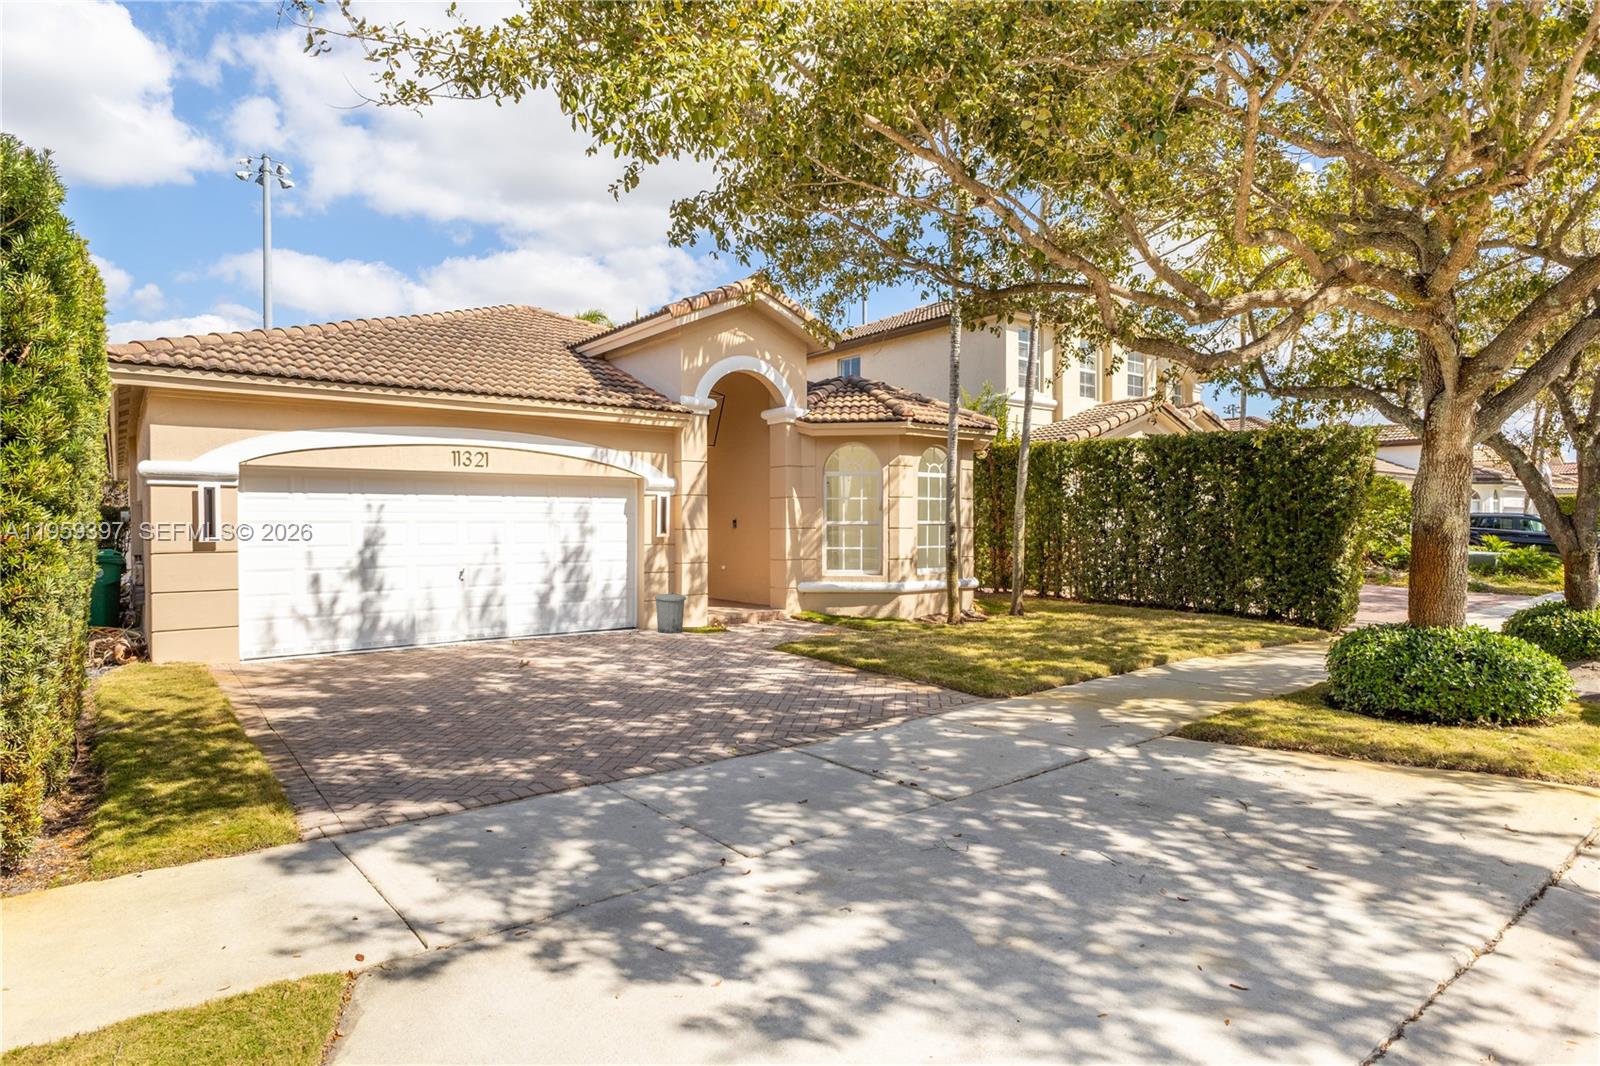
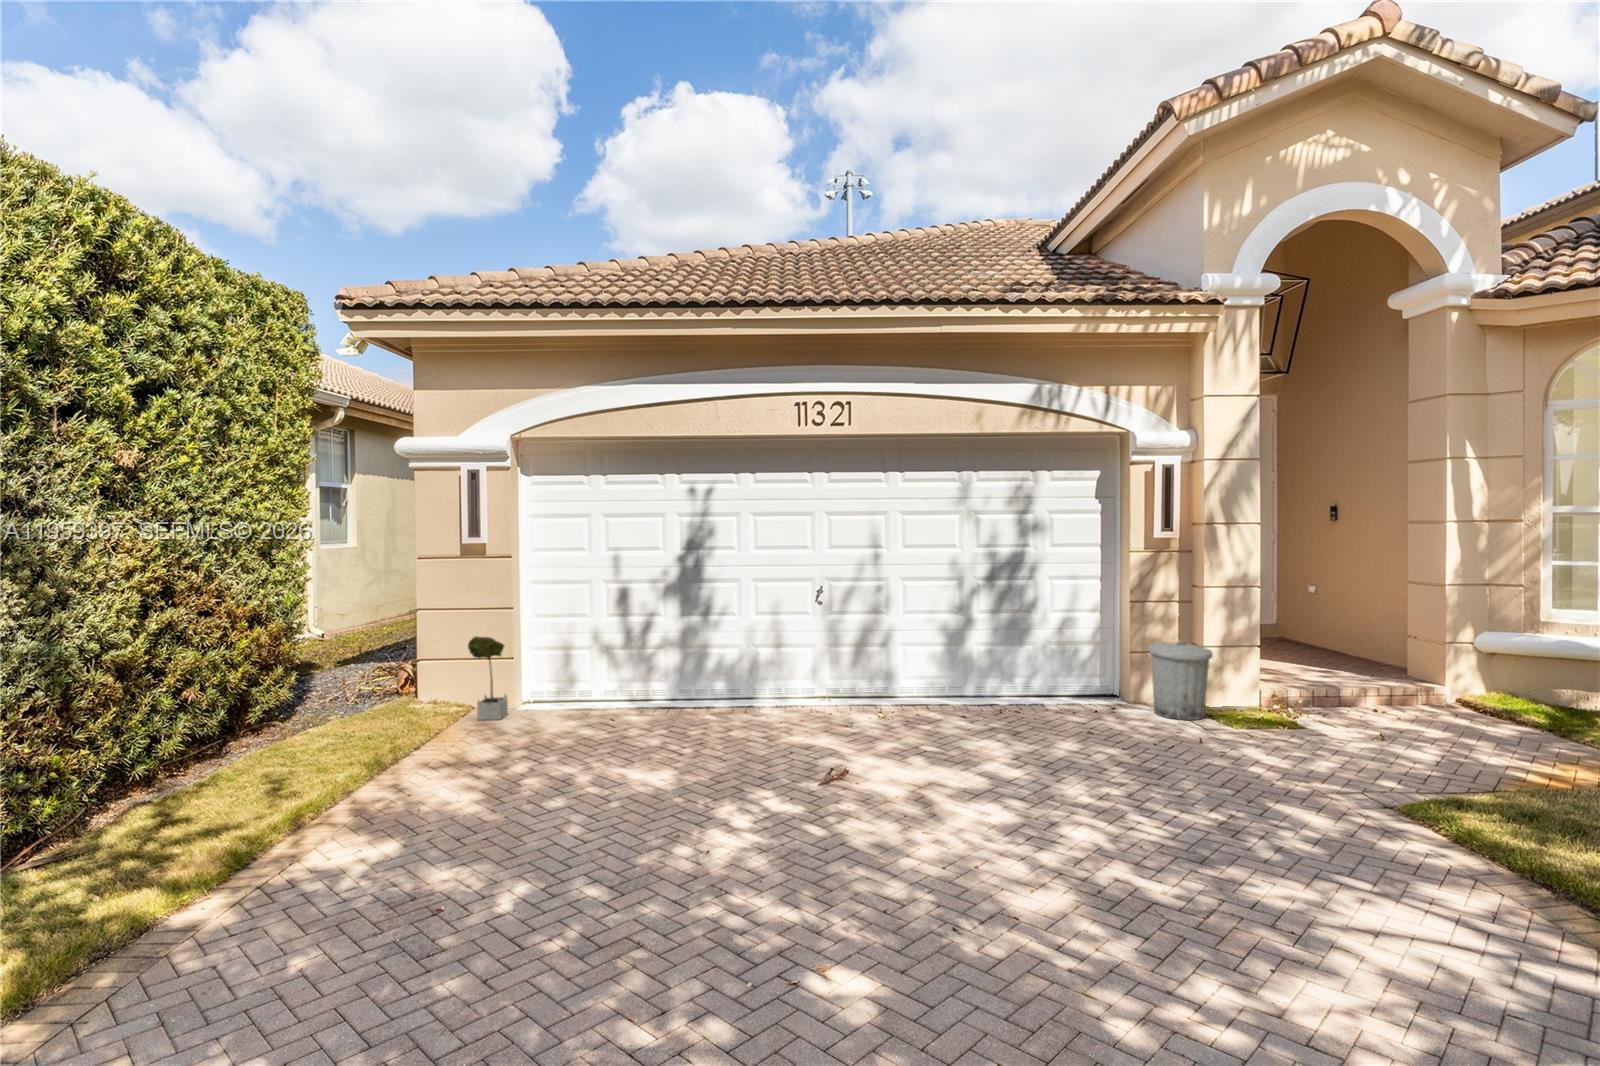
potted tree: none [207,610,239,672] -> present [468,636,508,720]

